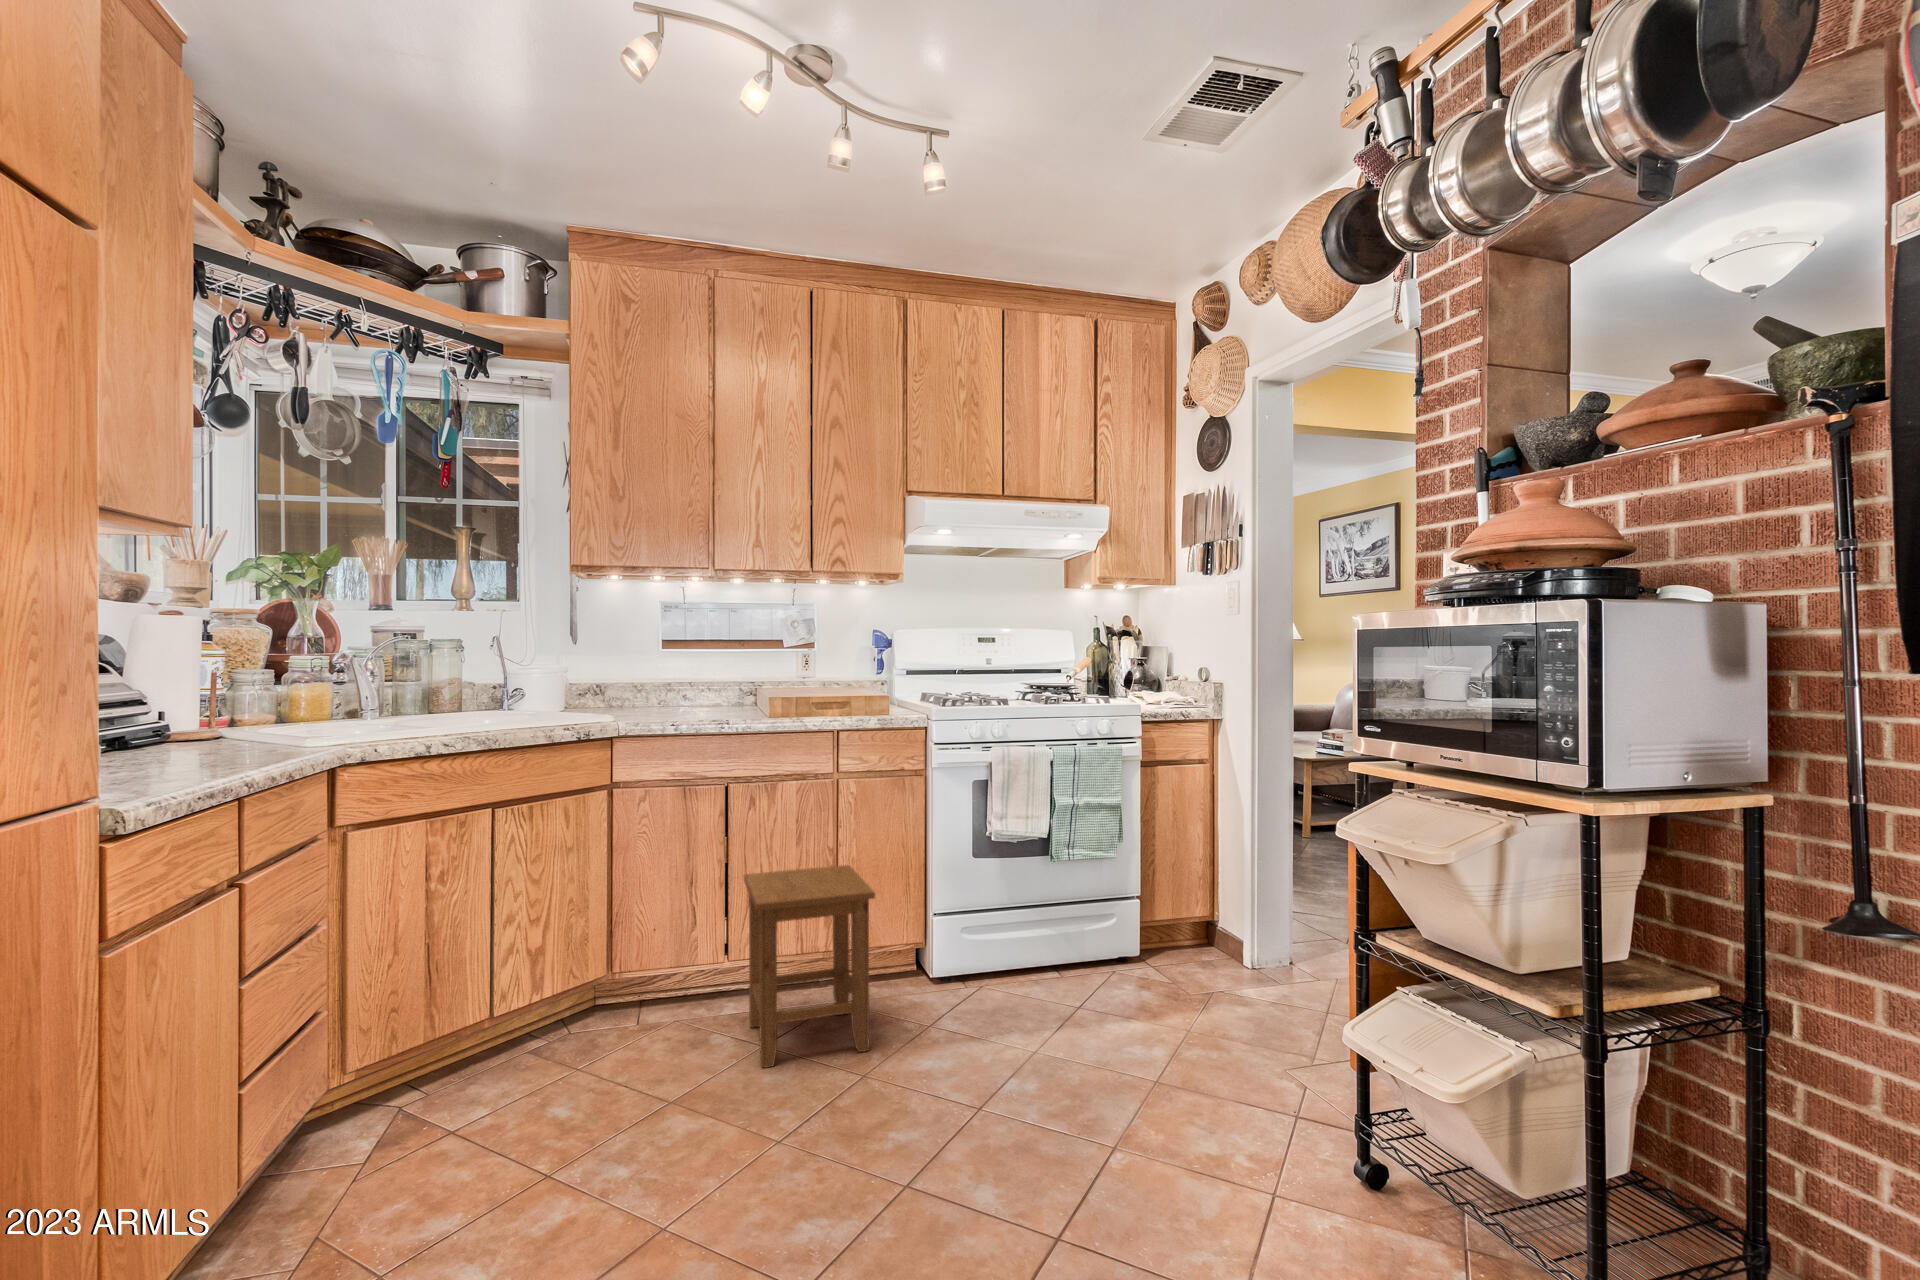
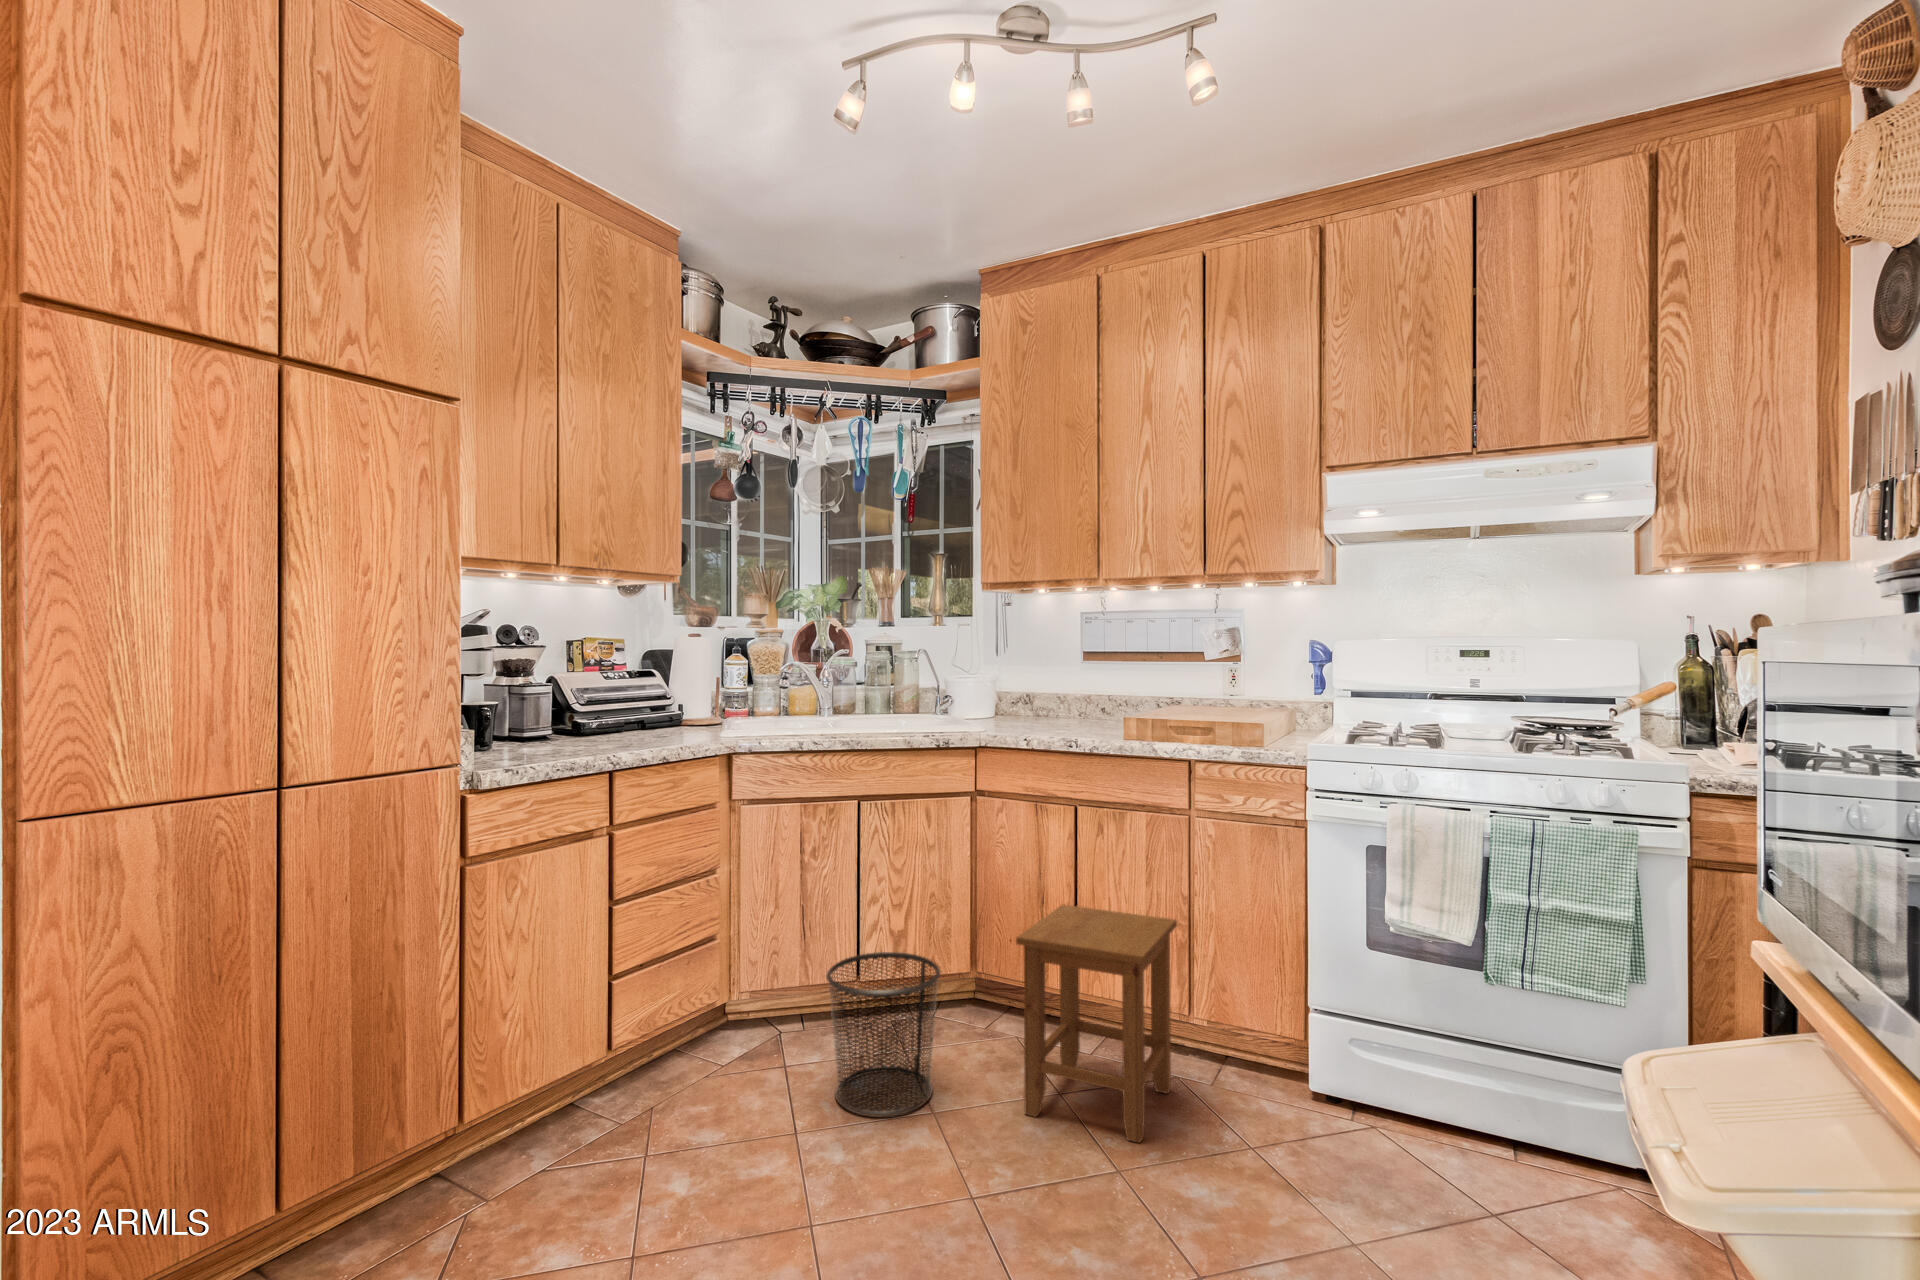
waste bin: none [545,954,676,1132] -> present [826,952,941,1117]

